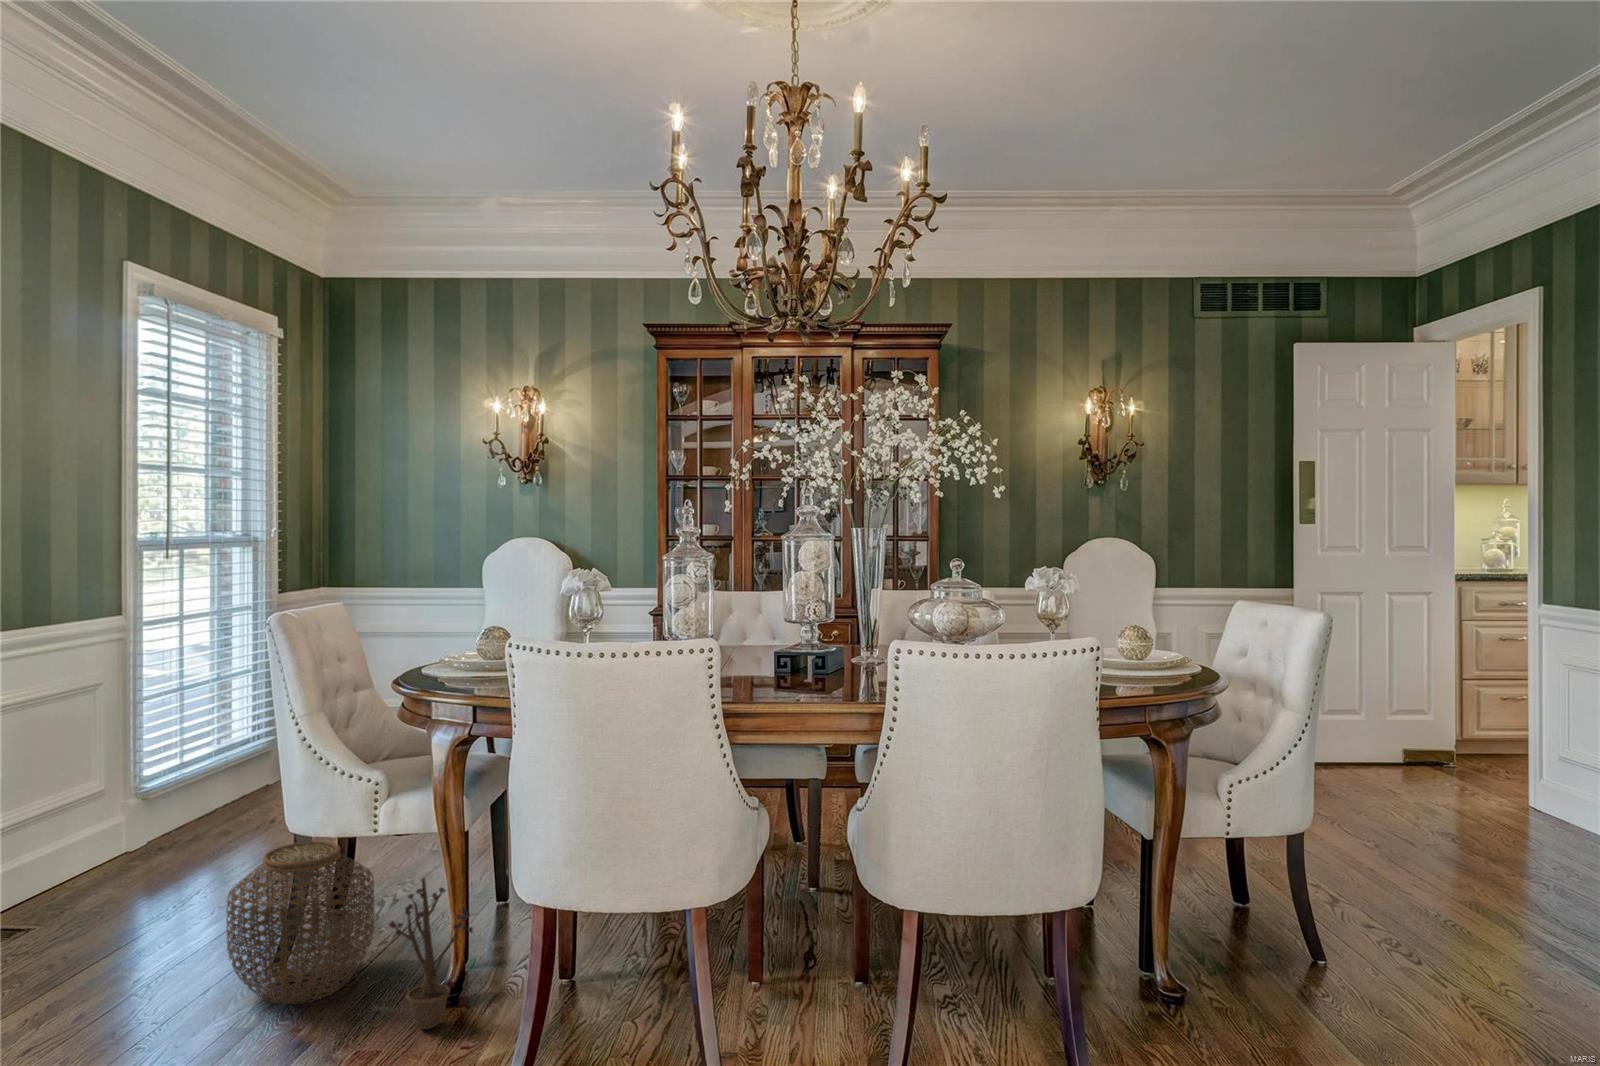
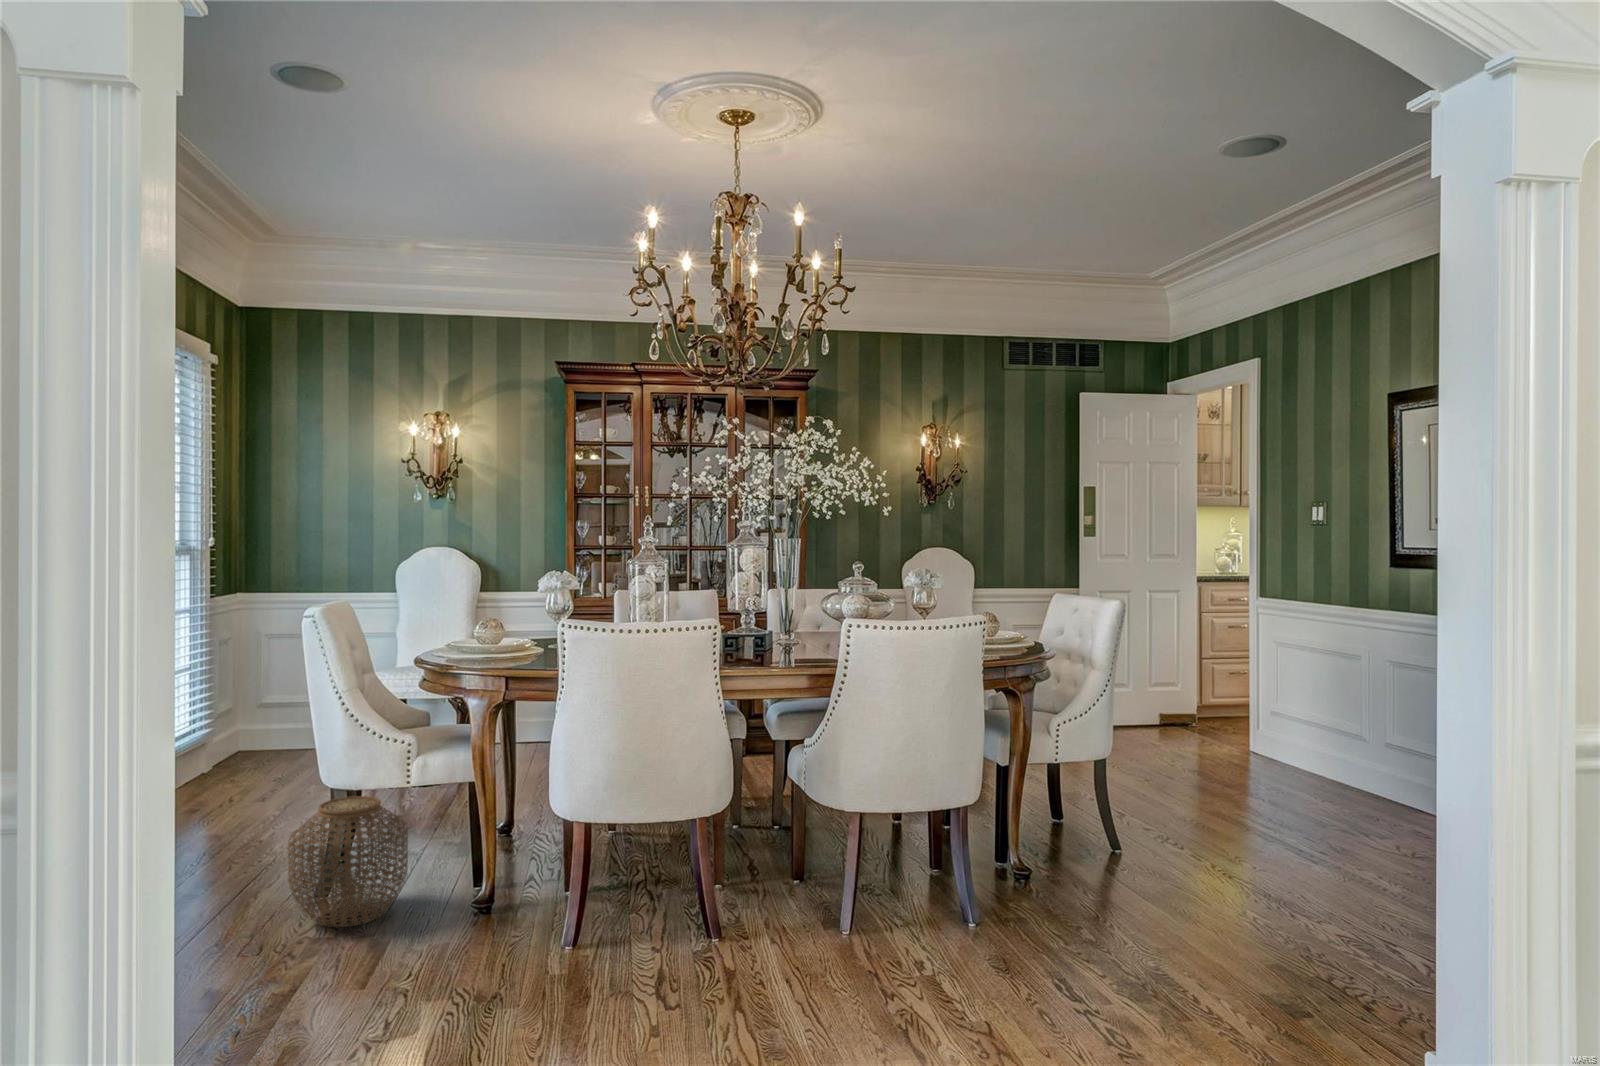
decorative plant: present [376,878,473,1029] -> none [425,814,512,934]

